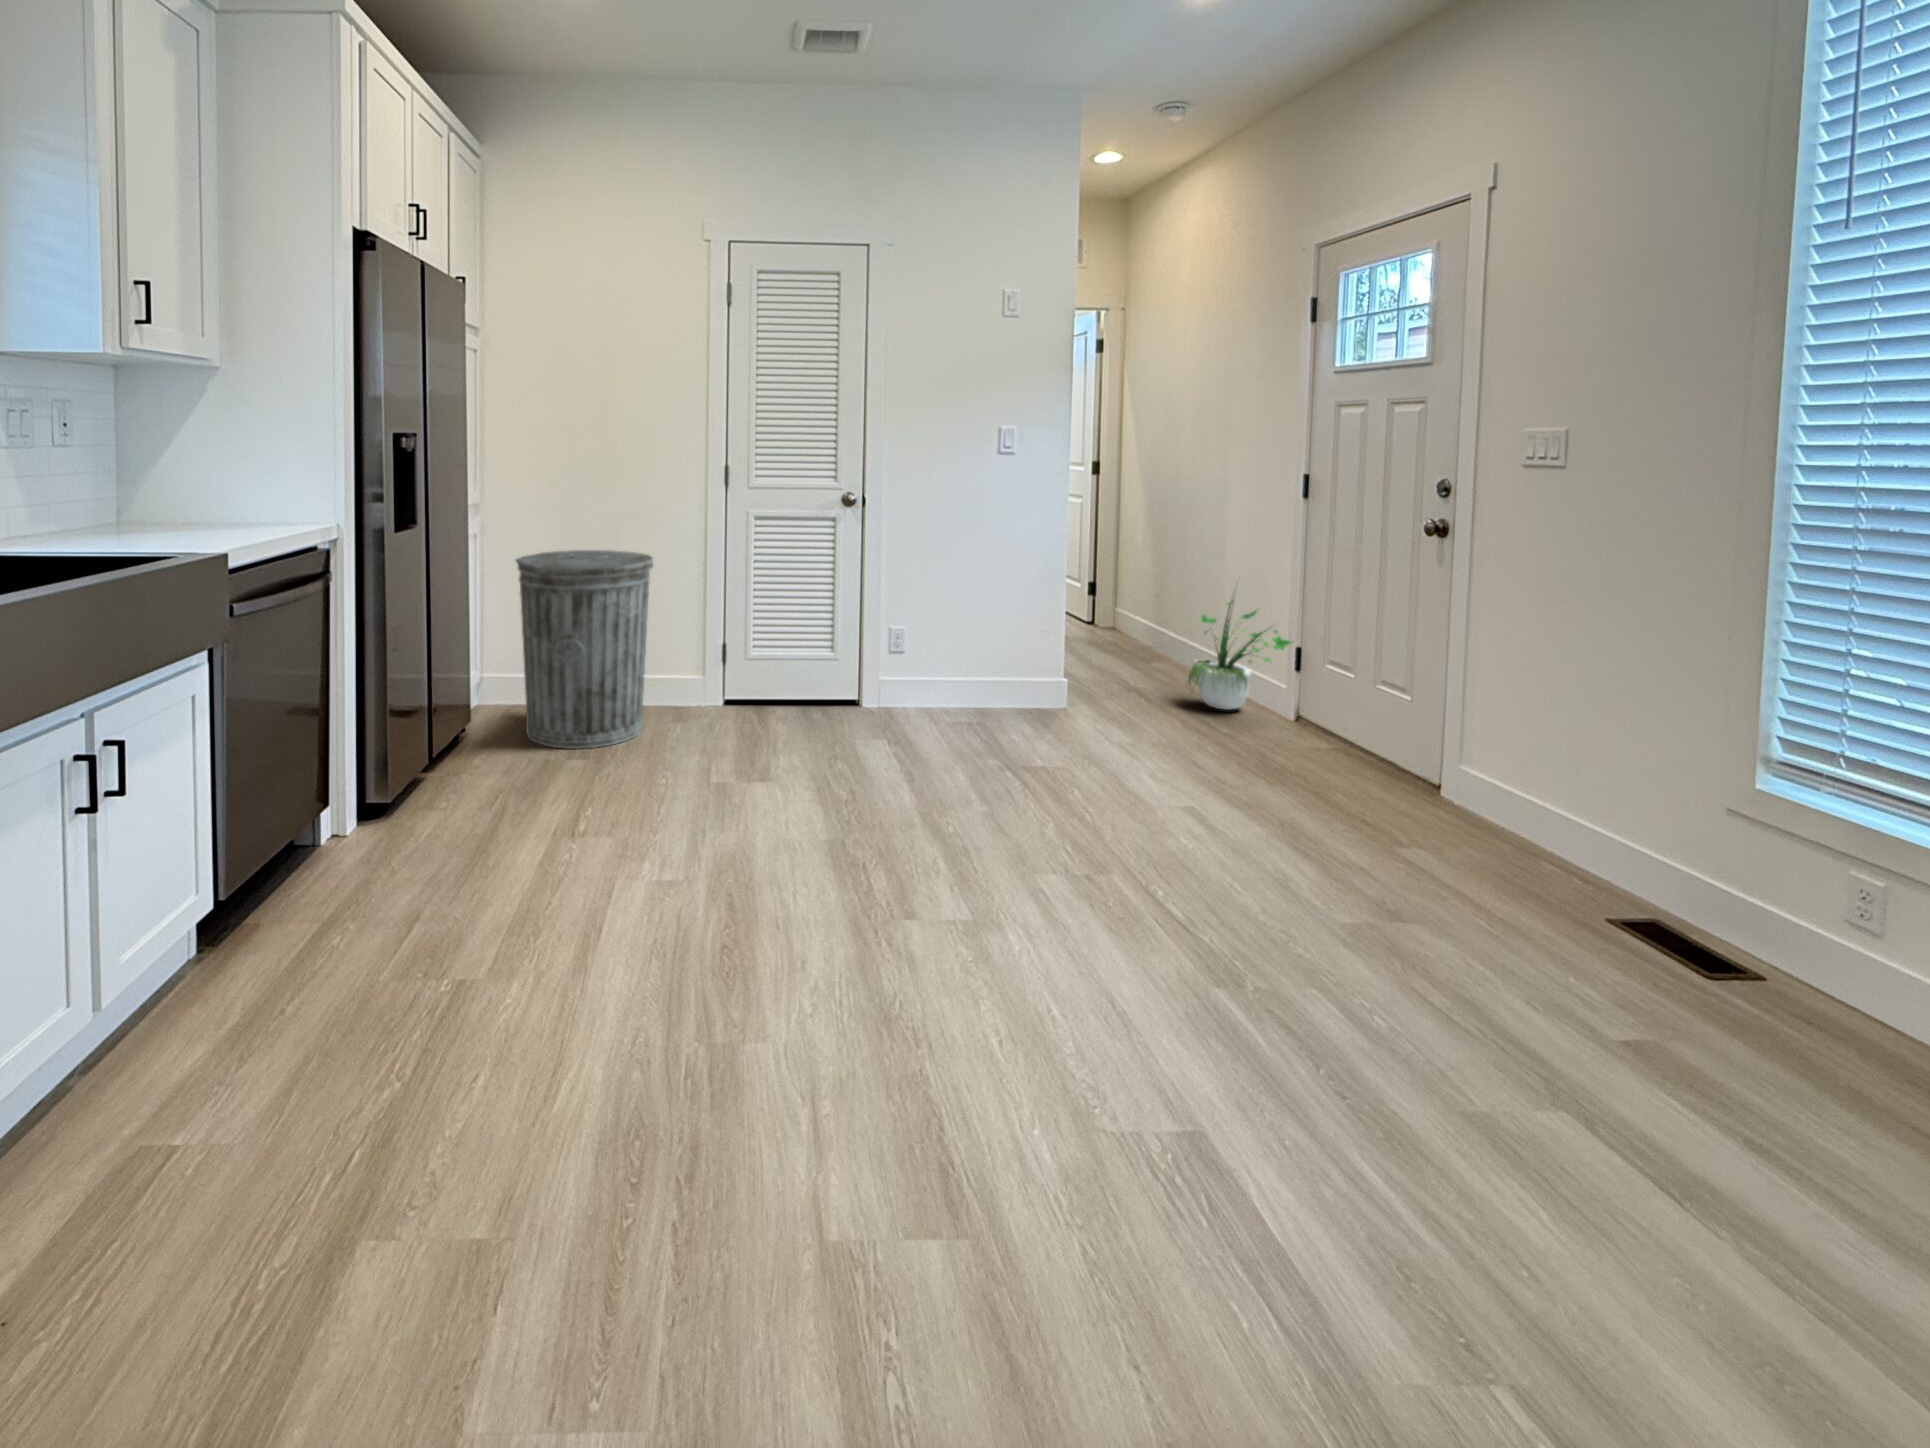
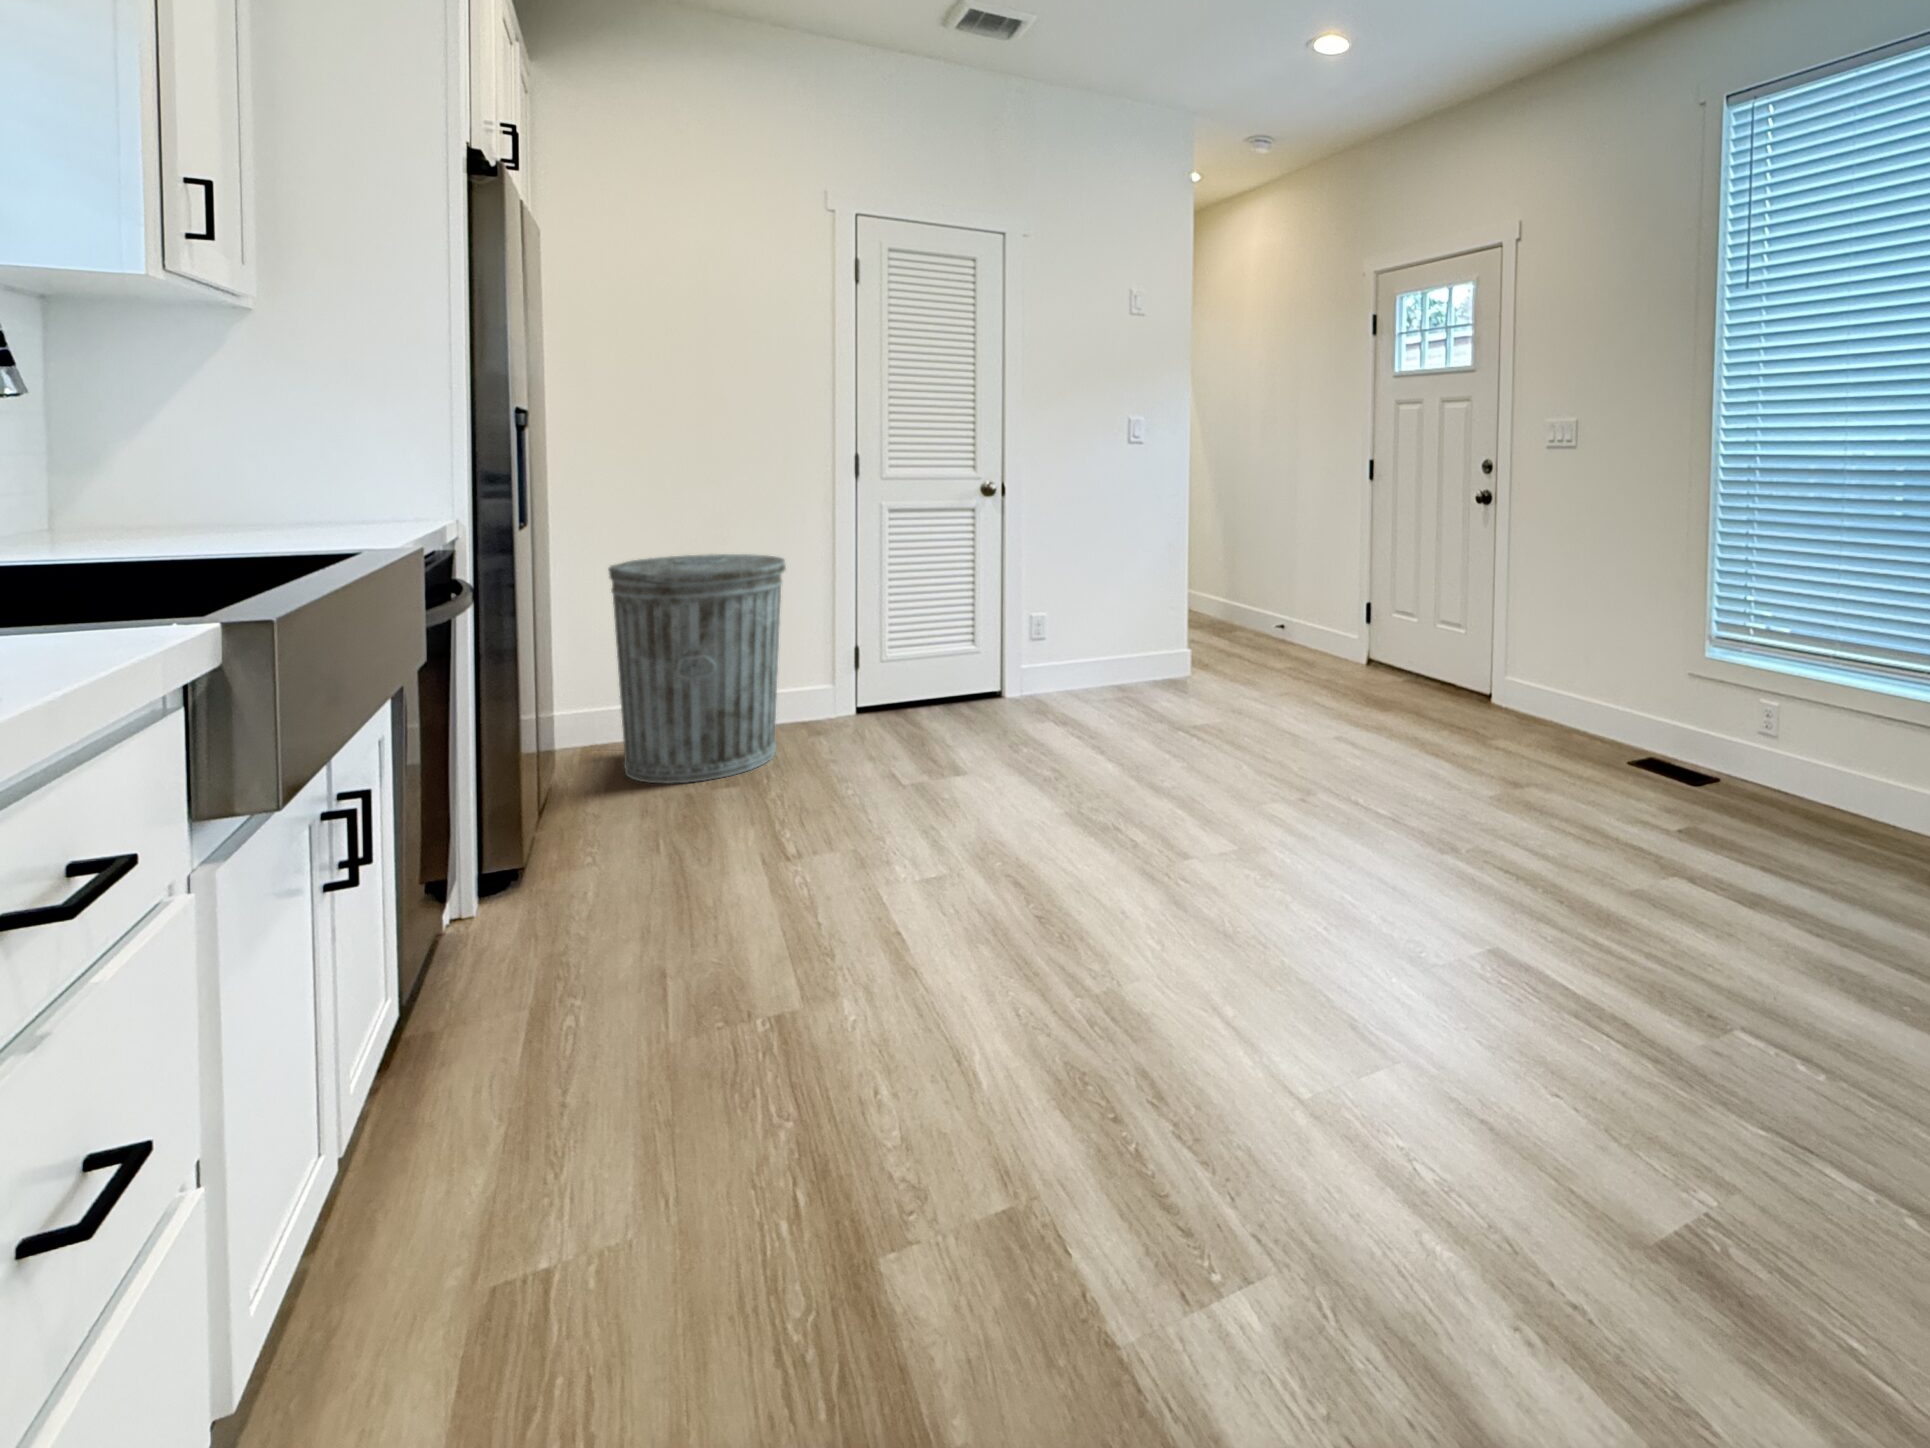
potted plant: present [1187,599,1292,710] -> none [1290,546,1375,663]

